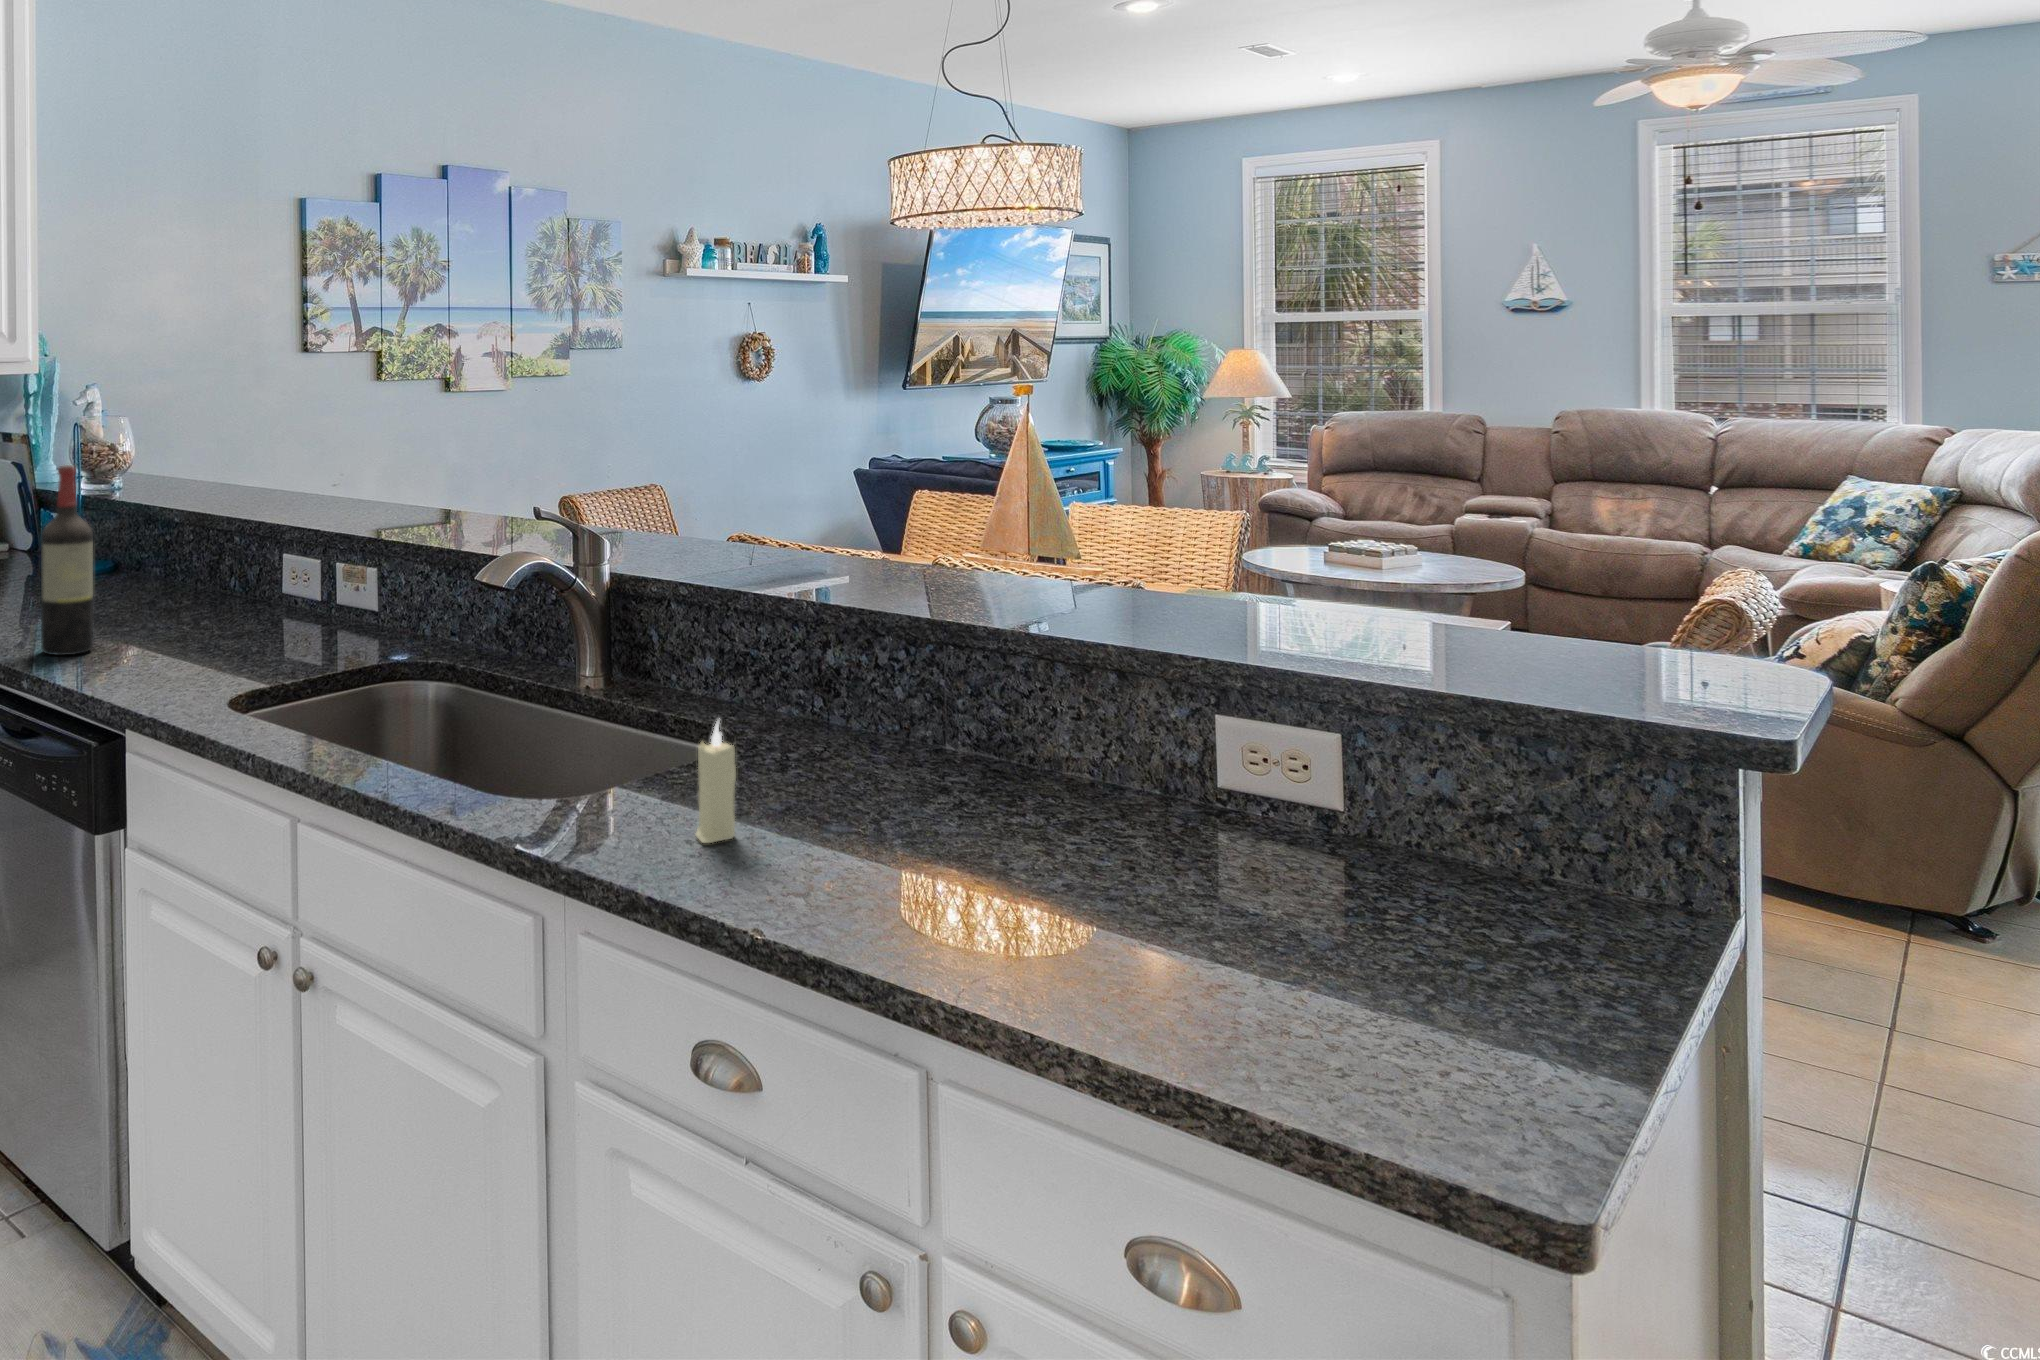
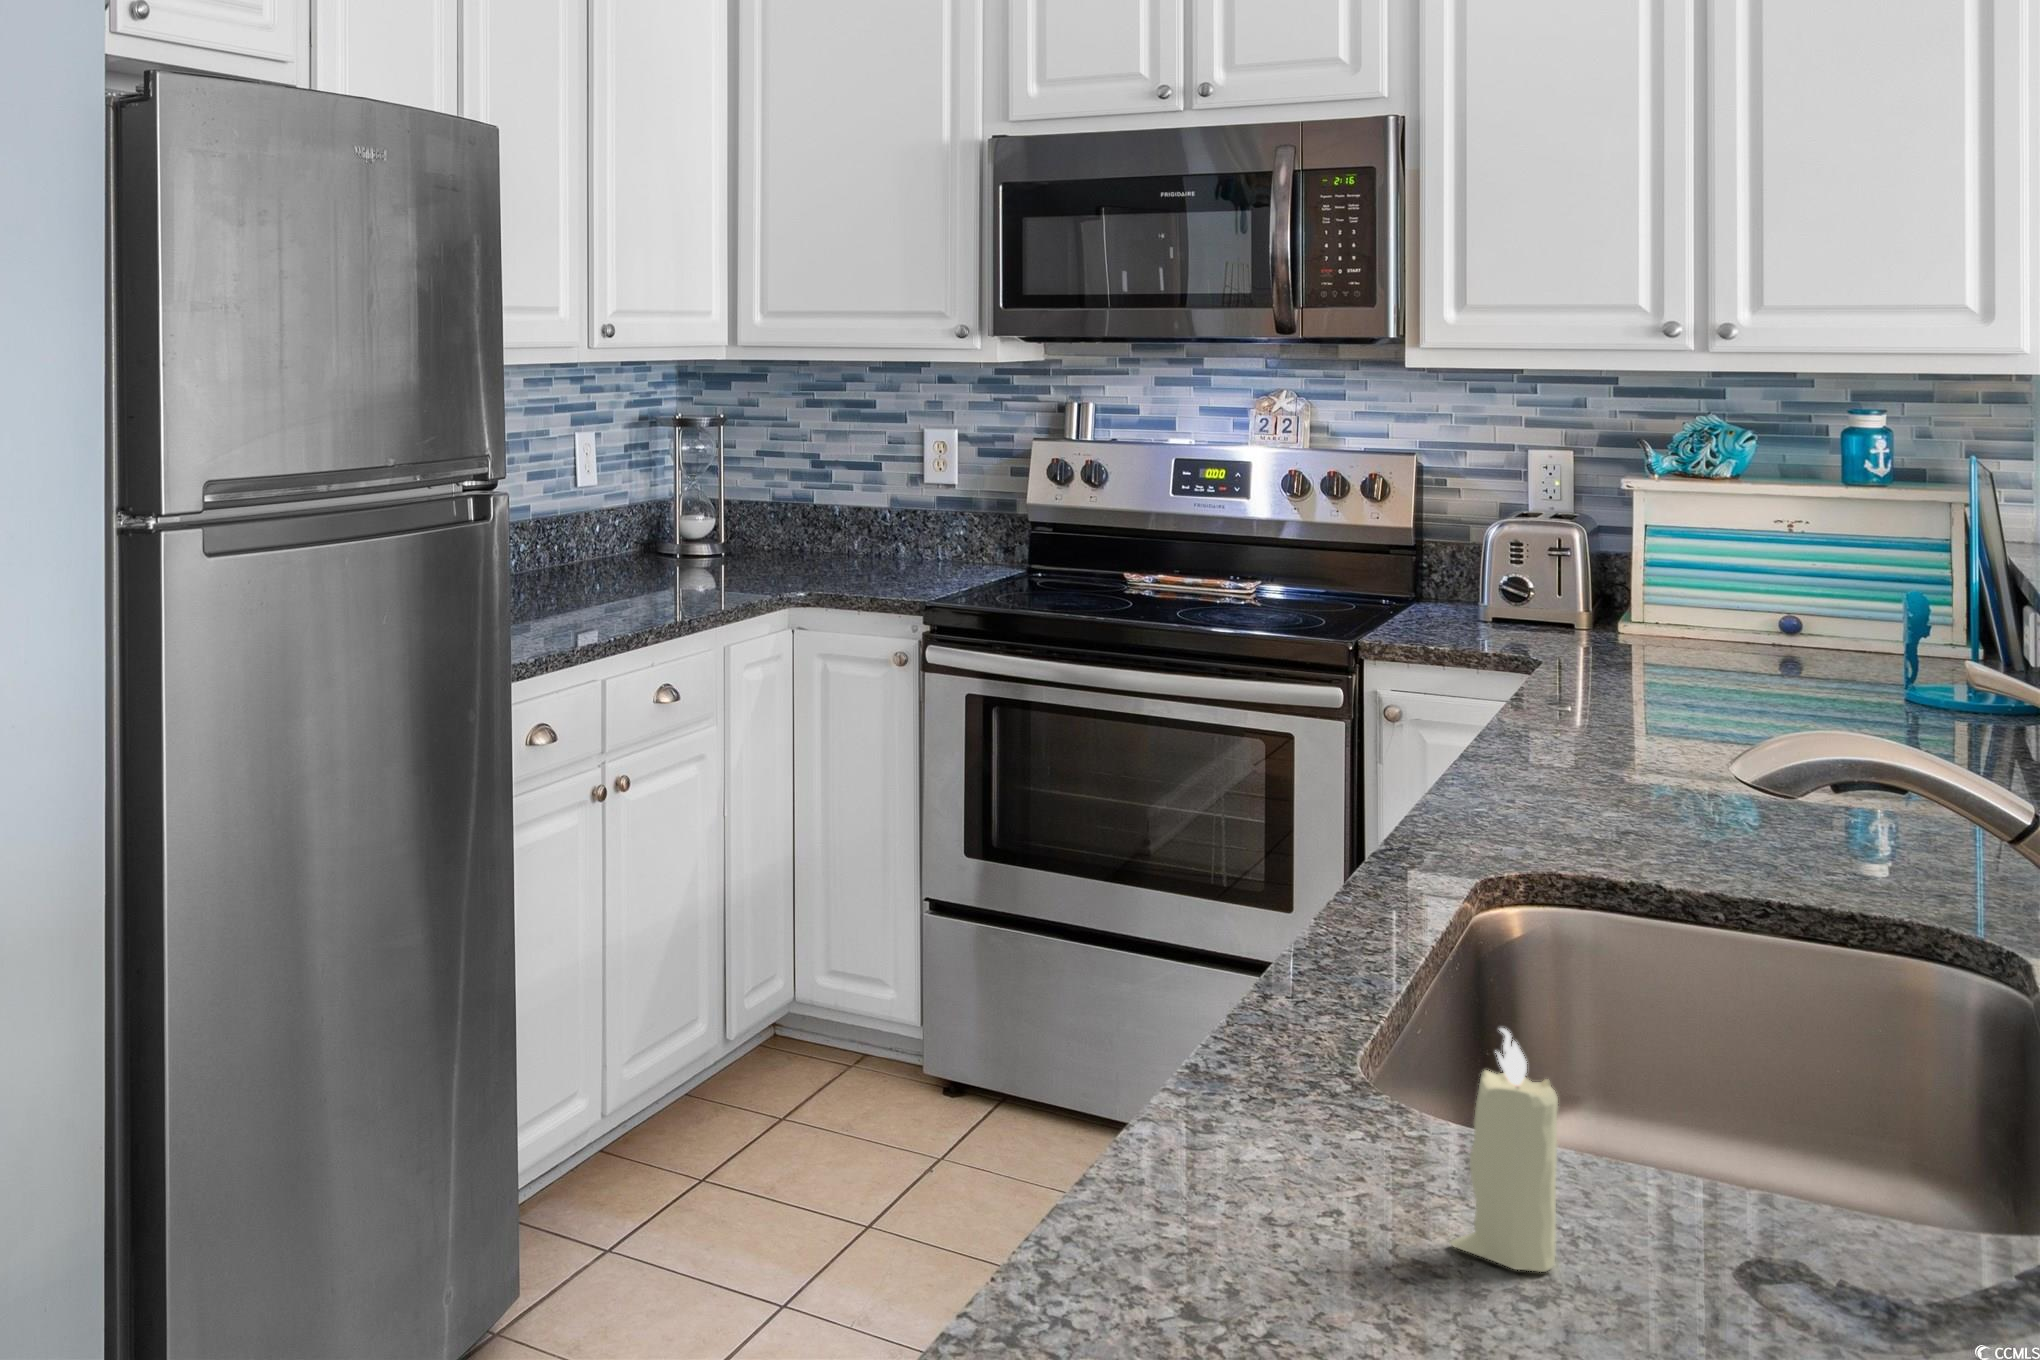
wine bottle: present [41,465,93,655] -> none [1574,498,1661,779]

